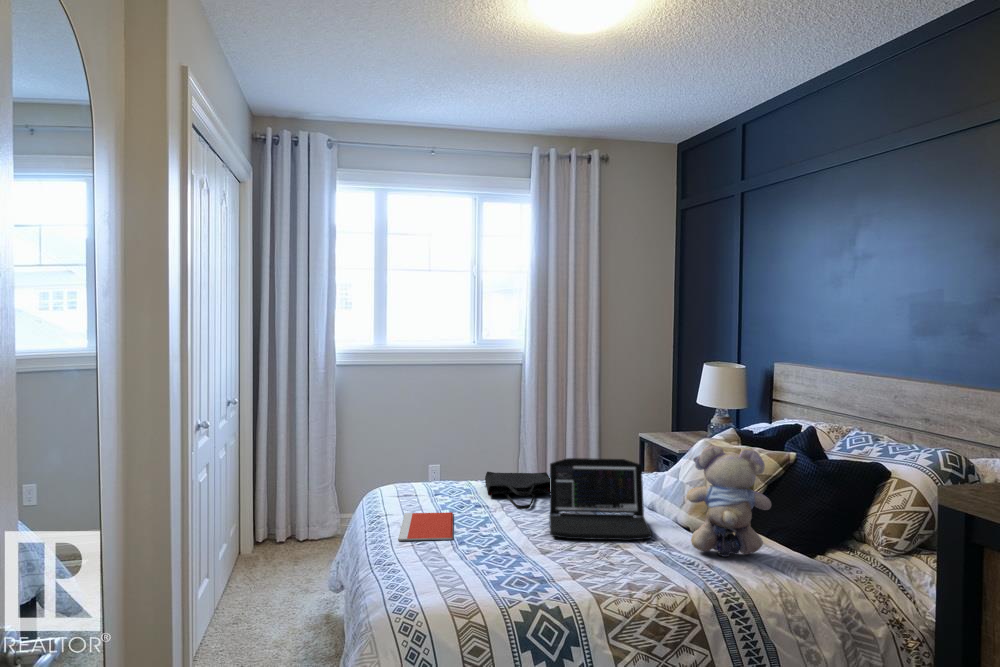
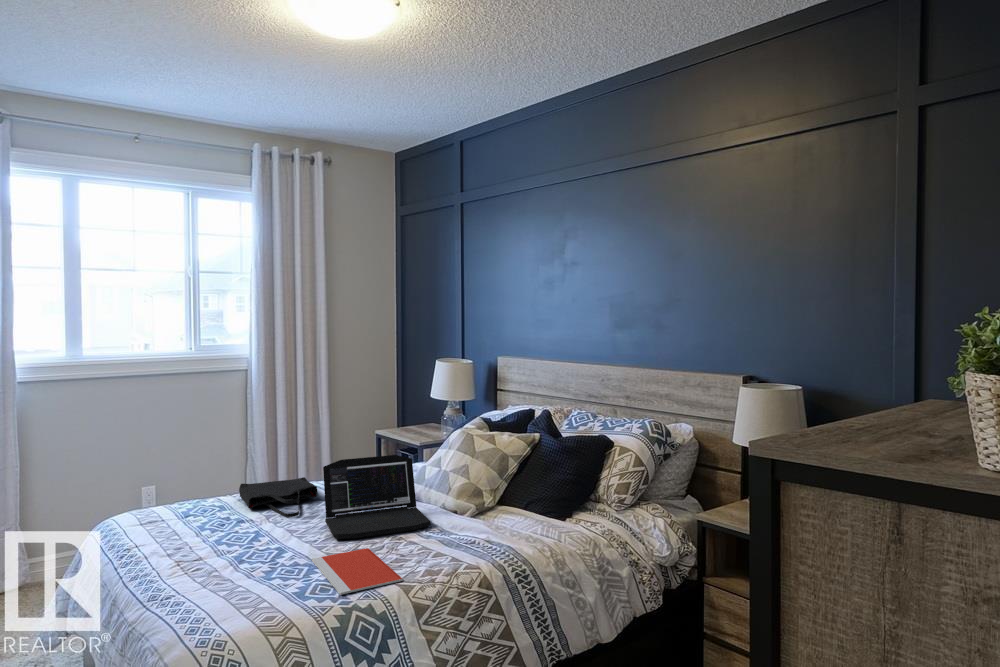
teddy bear: present [687,446,771,557] -> none [464,434,534,532]
notebook: present [398,512,453,541] -> present [312,548,403,595]

